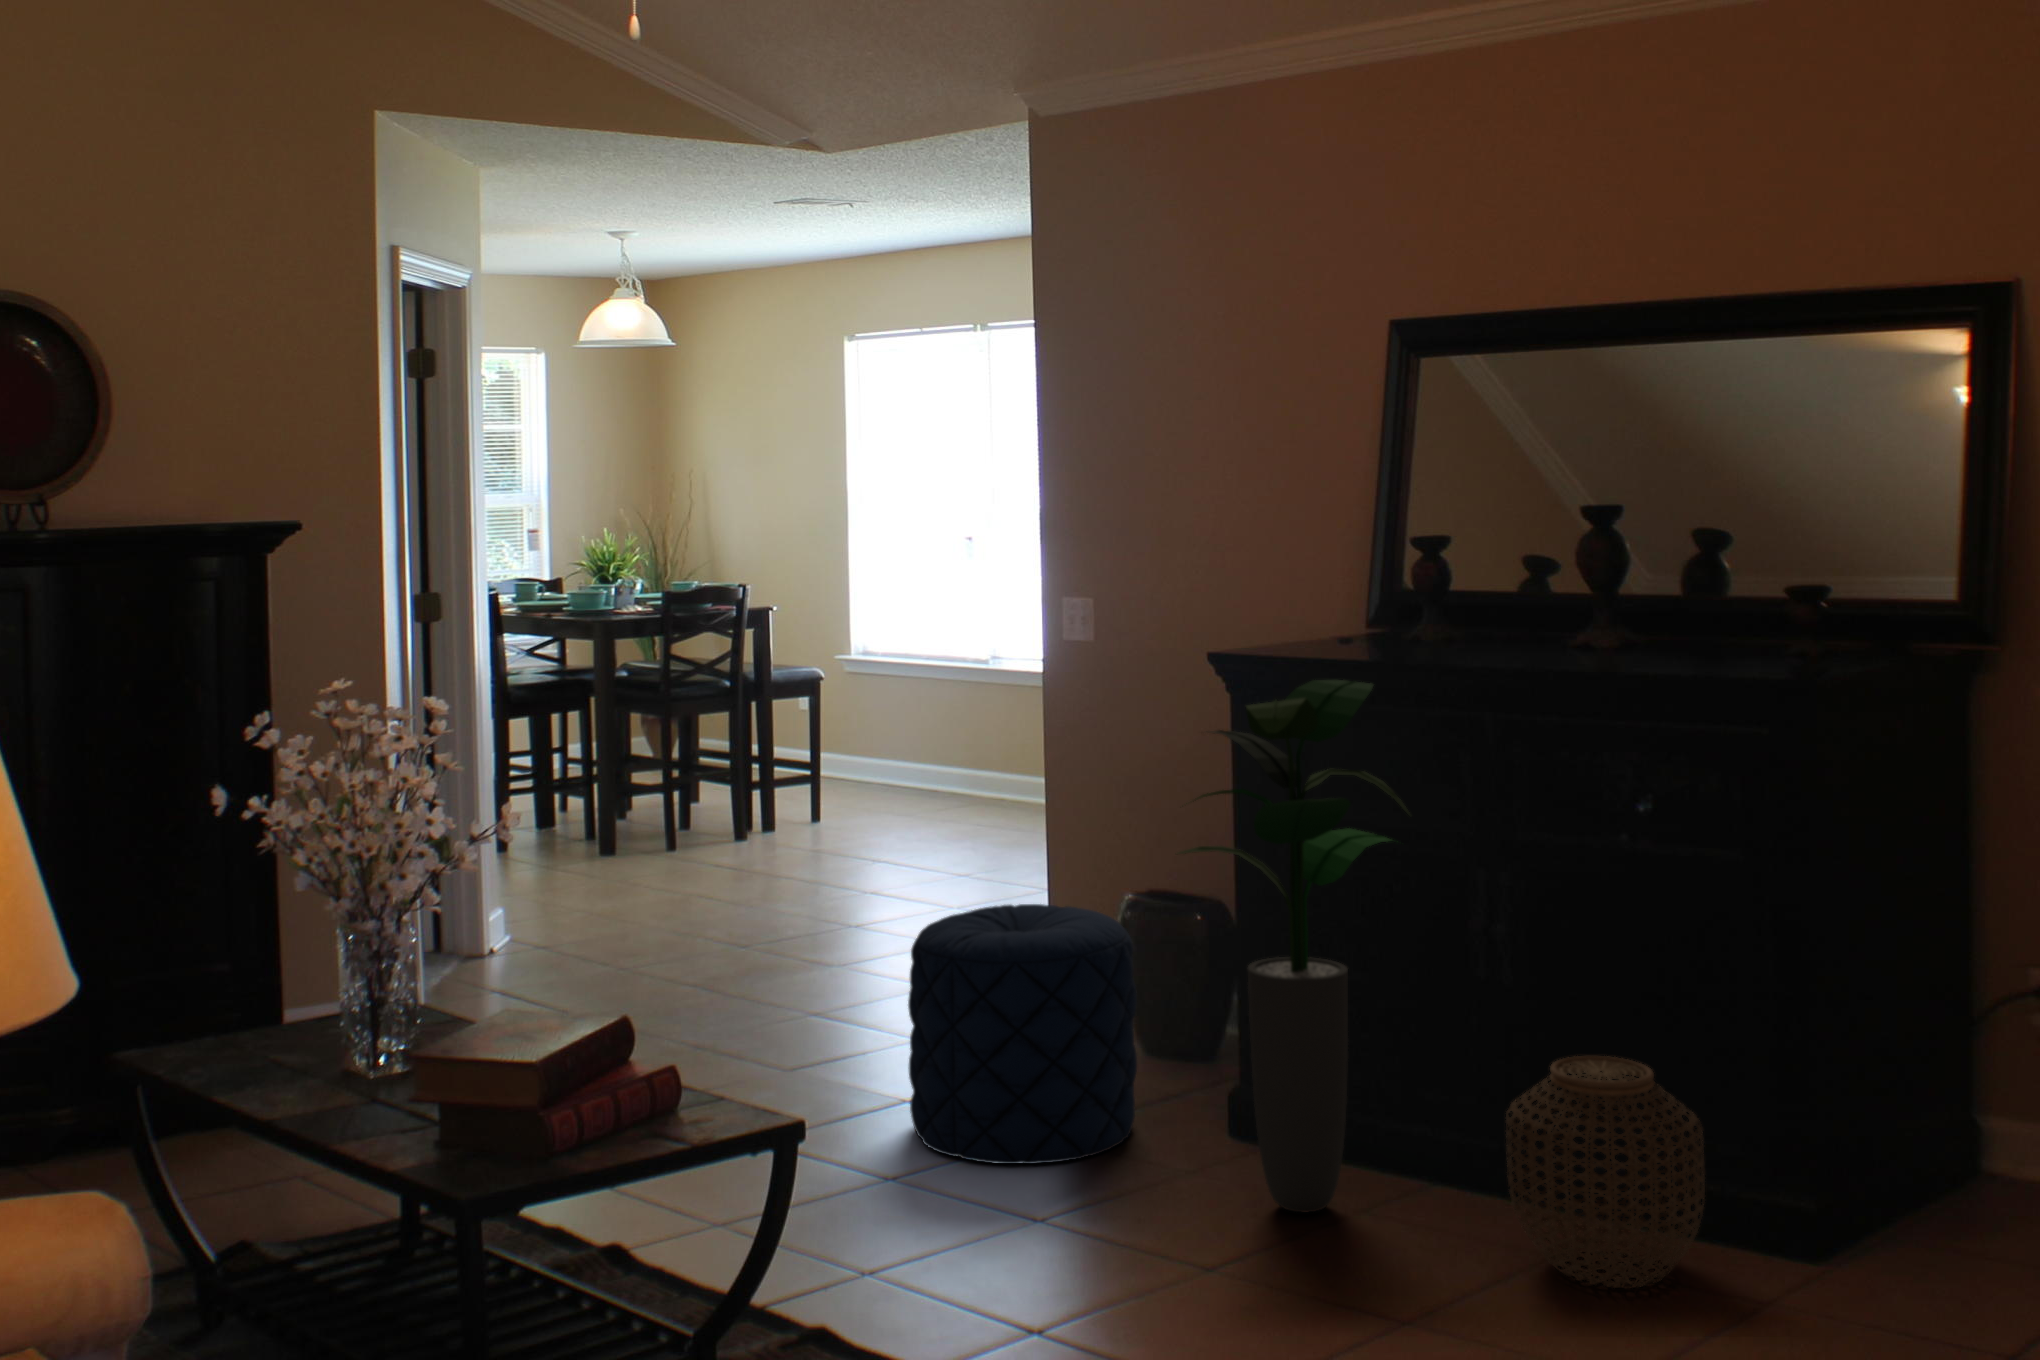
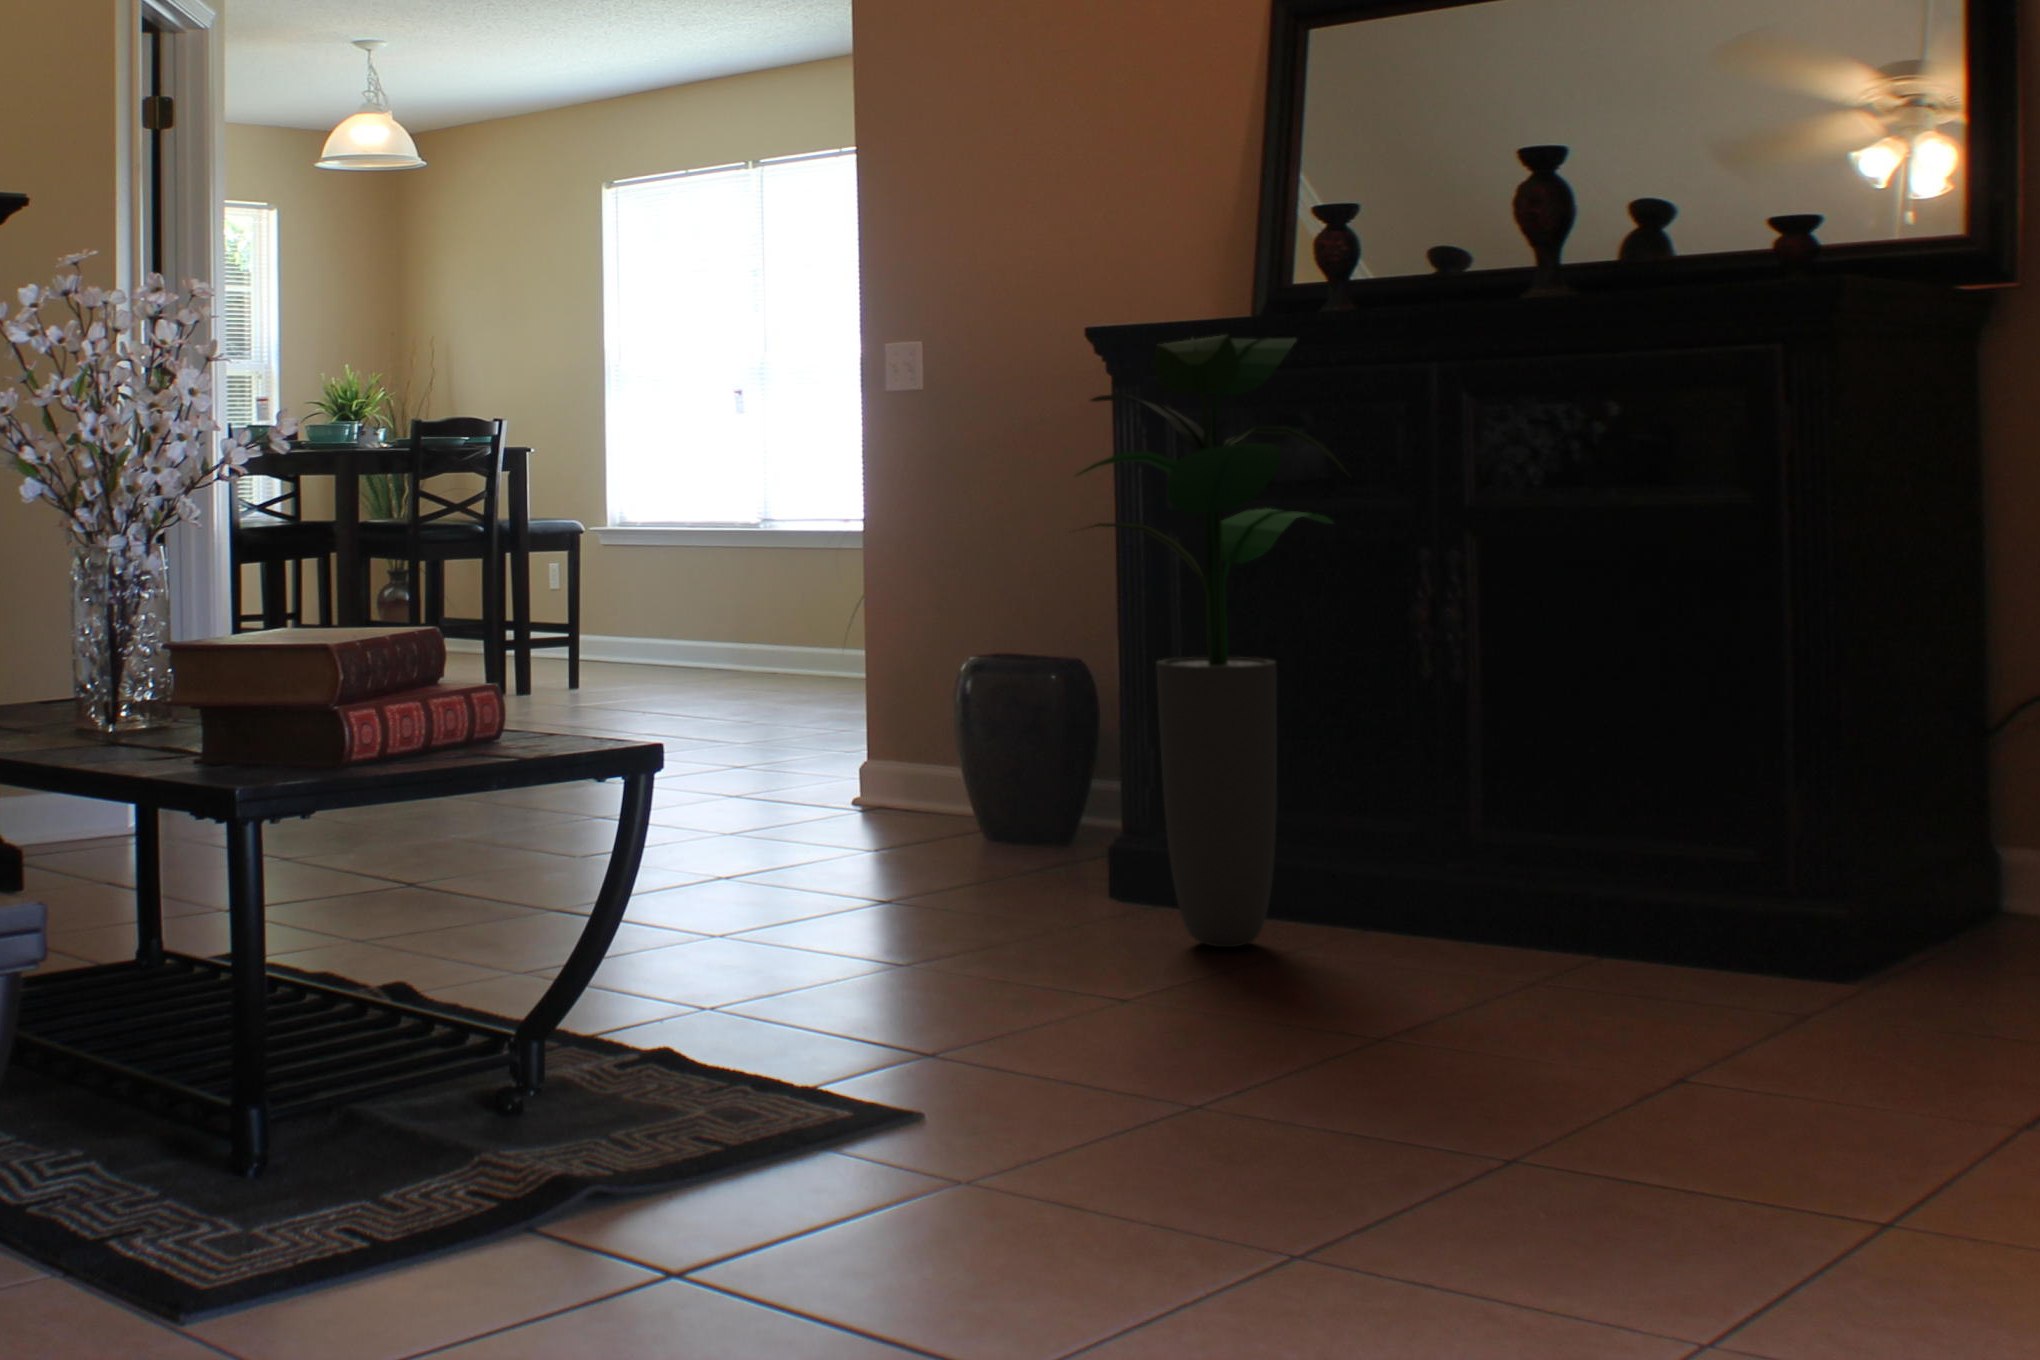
pouf: present [908,904,1137,1164] -> none [741,641,1006,917]
woven basket: present [1506,1056,1705,1288] -> none [1484,738,1731,998]

